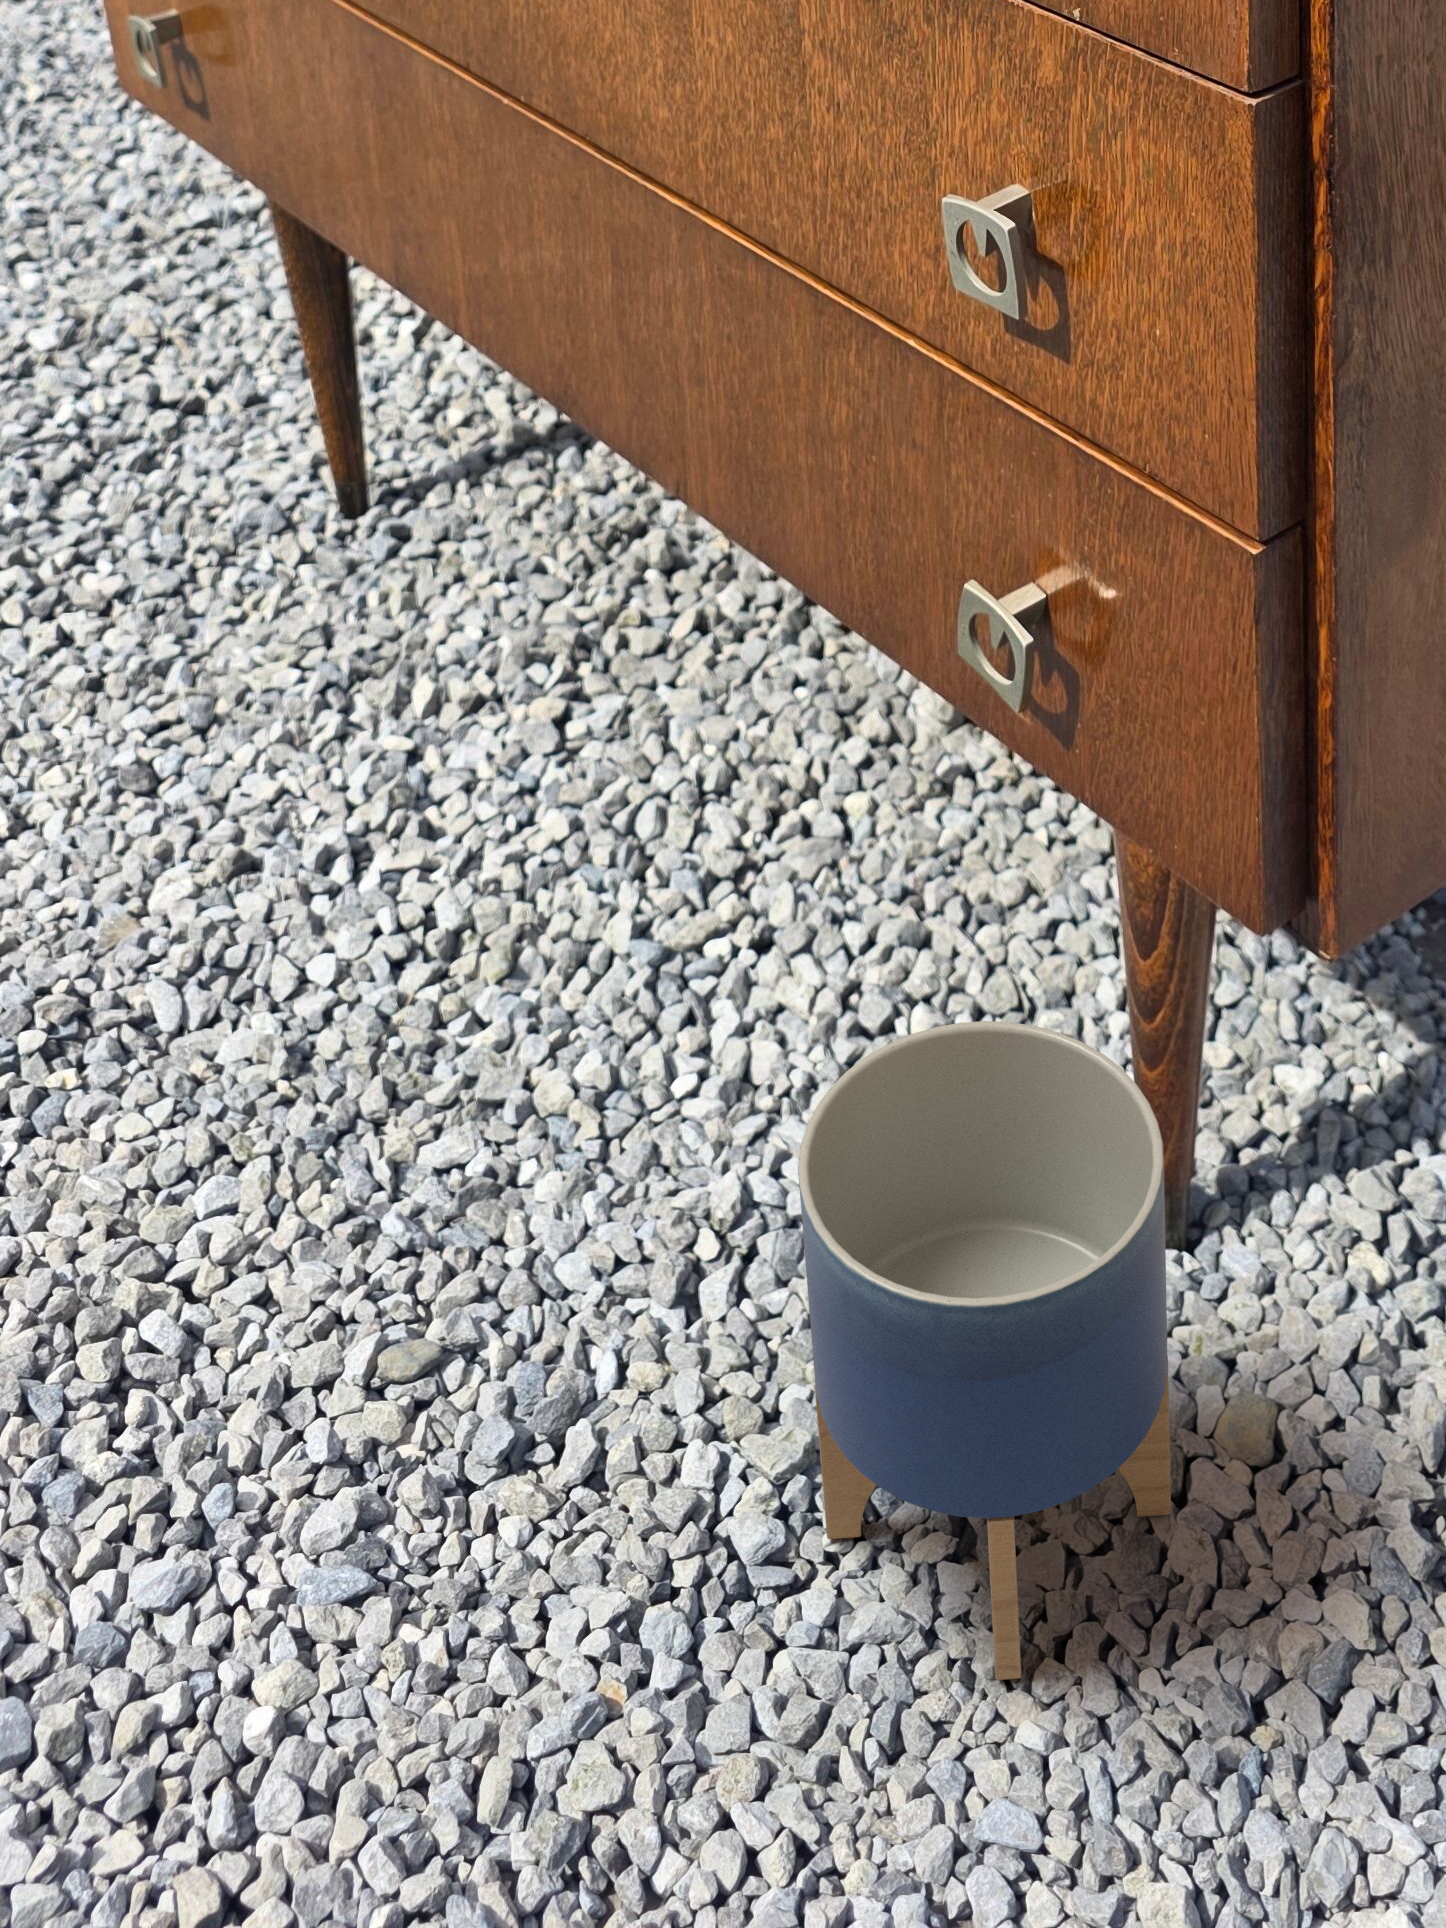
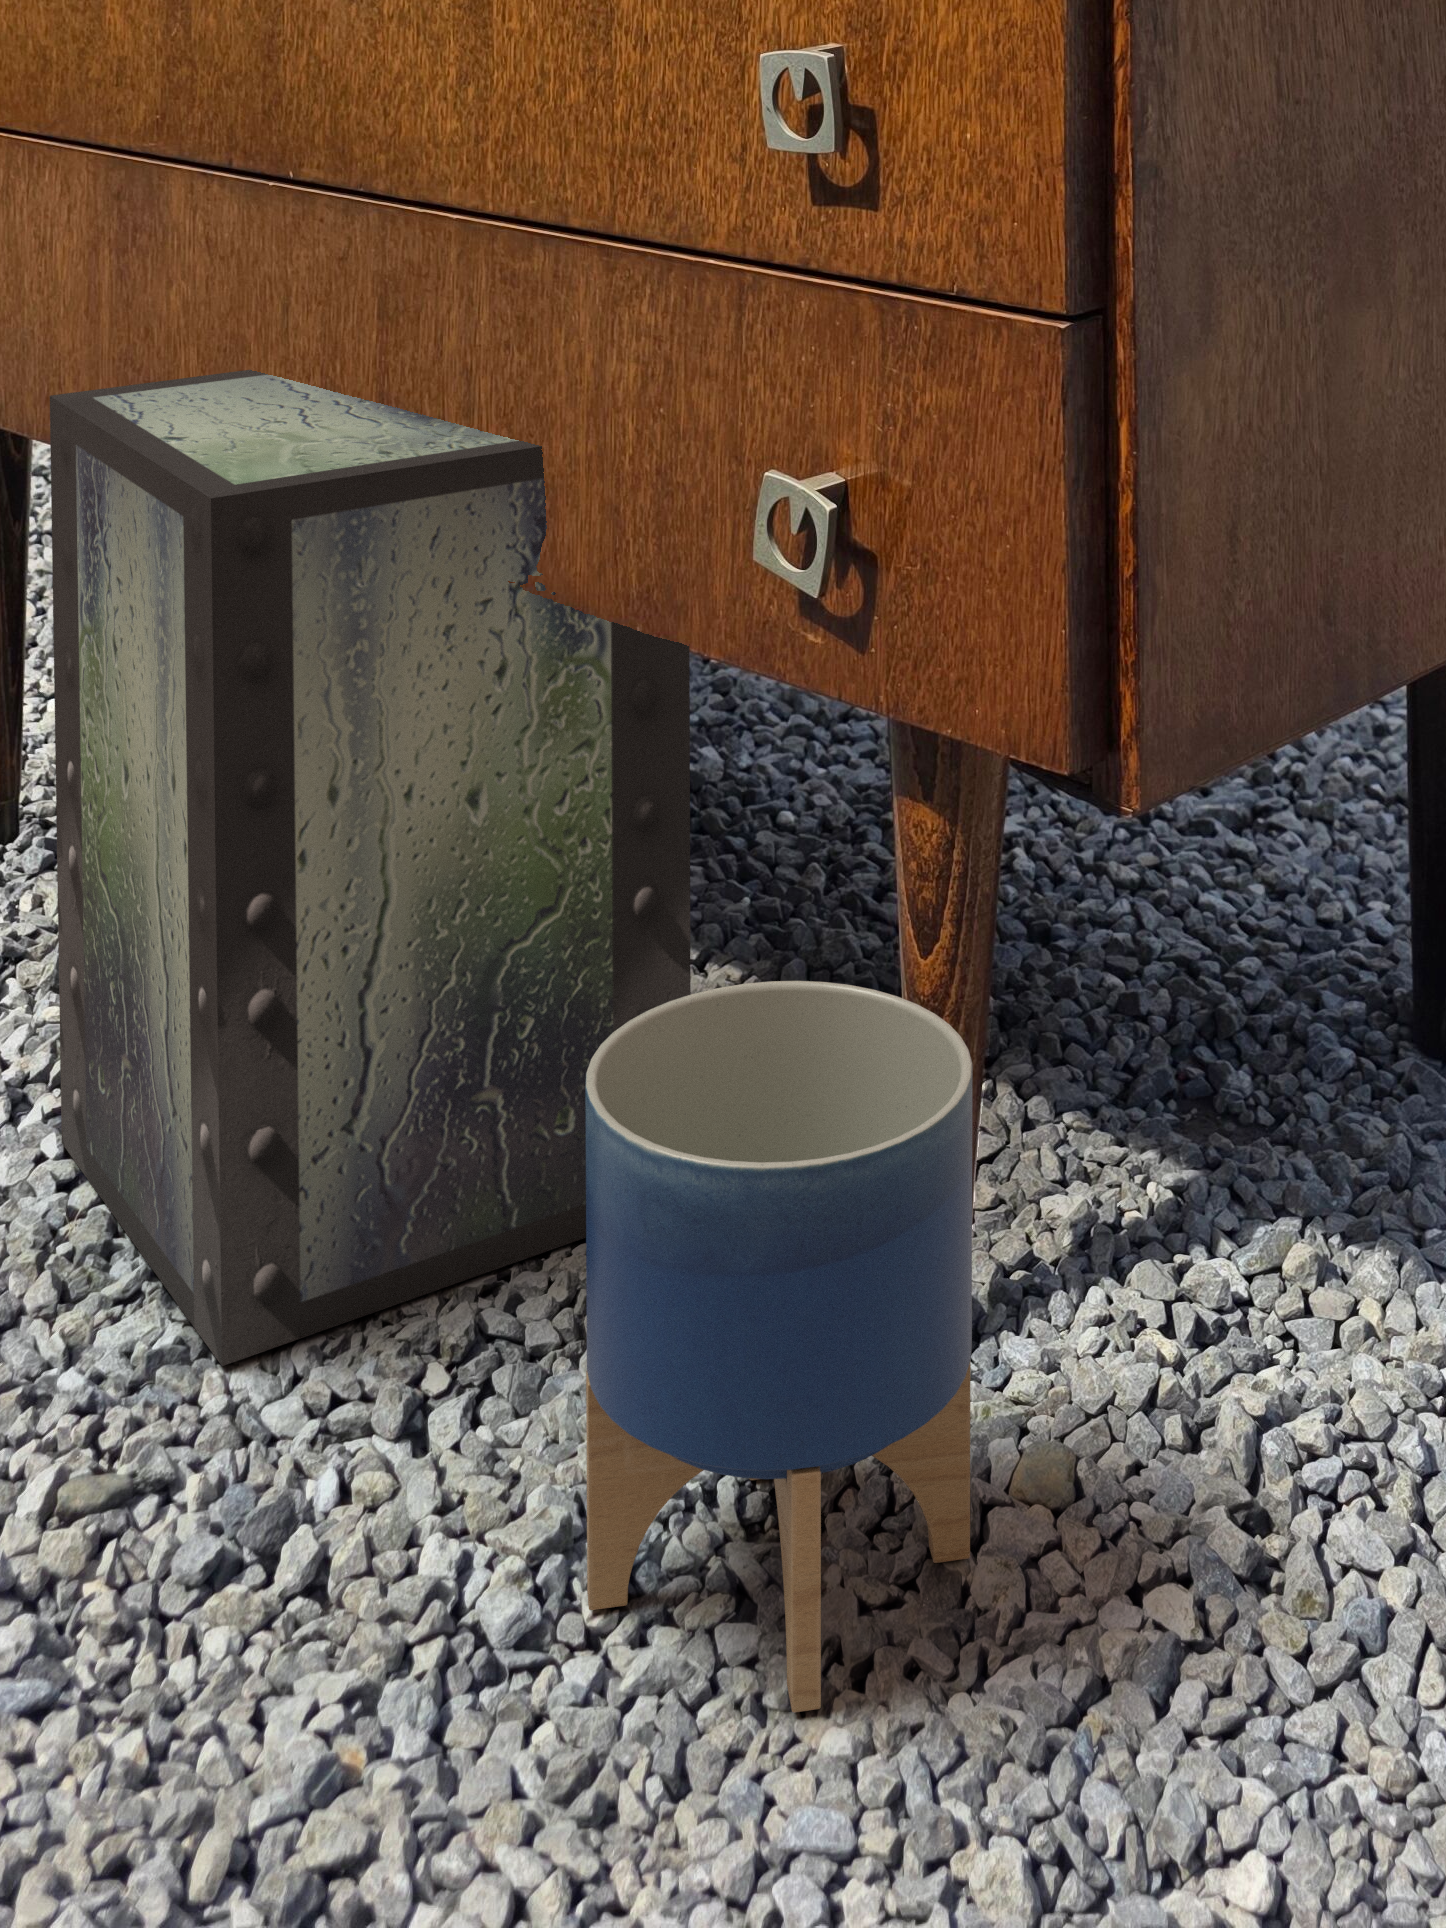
storage box: none [309,210,954,1214] -> present [50,370,691,1366]

